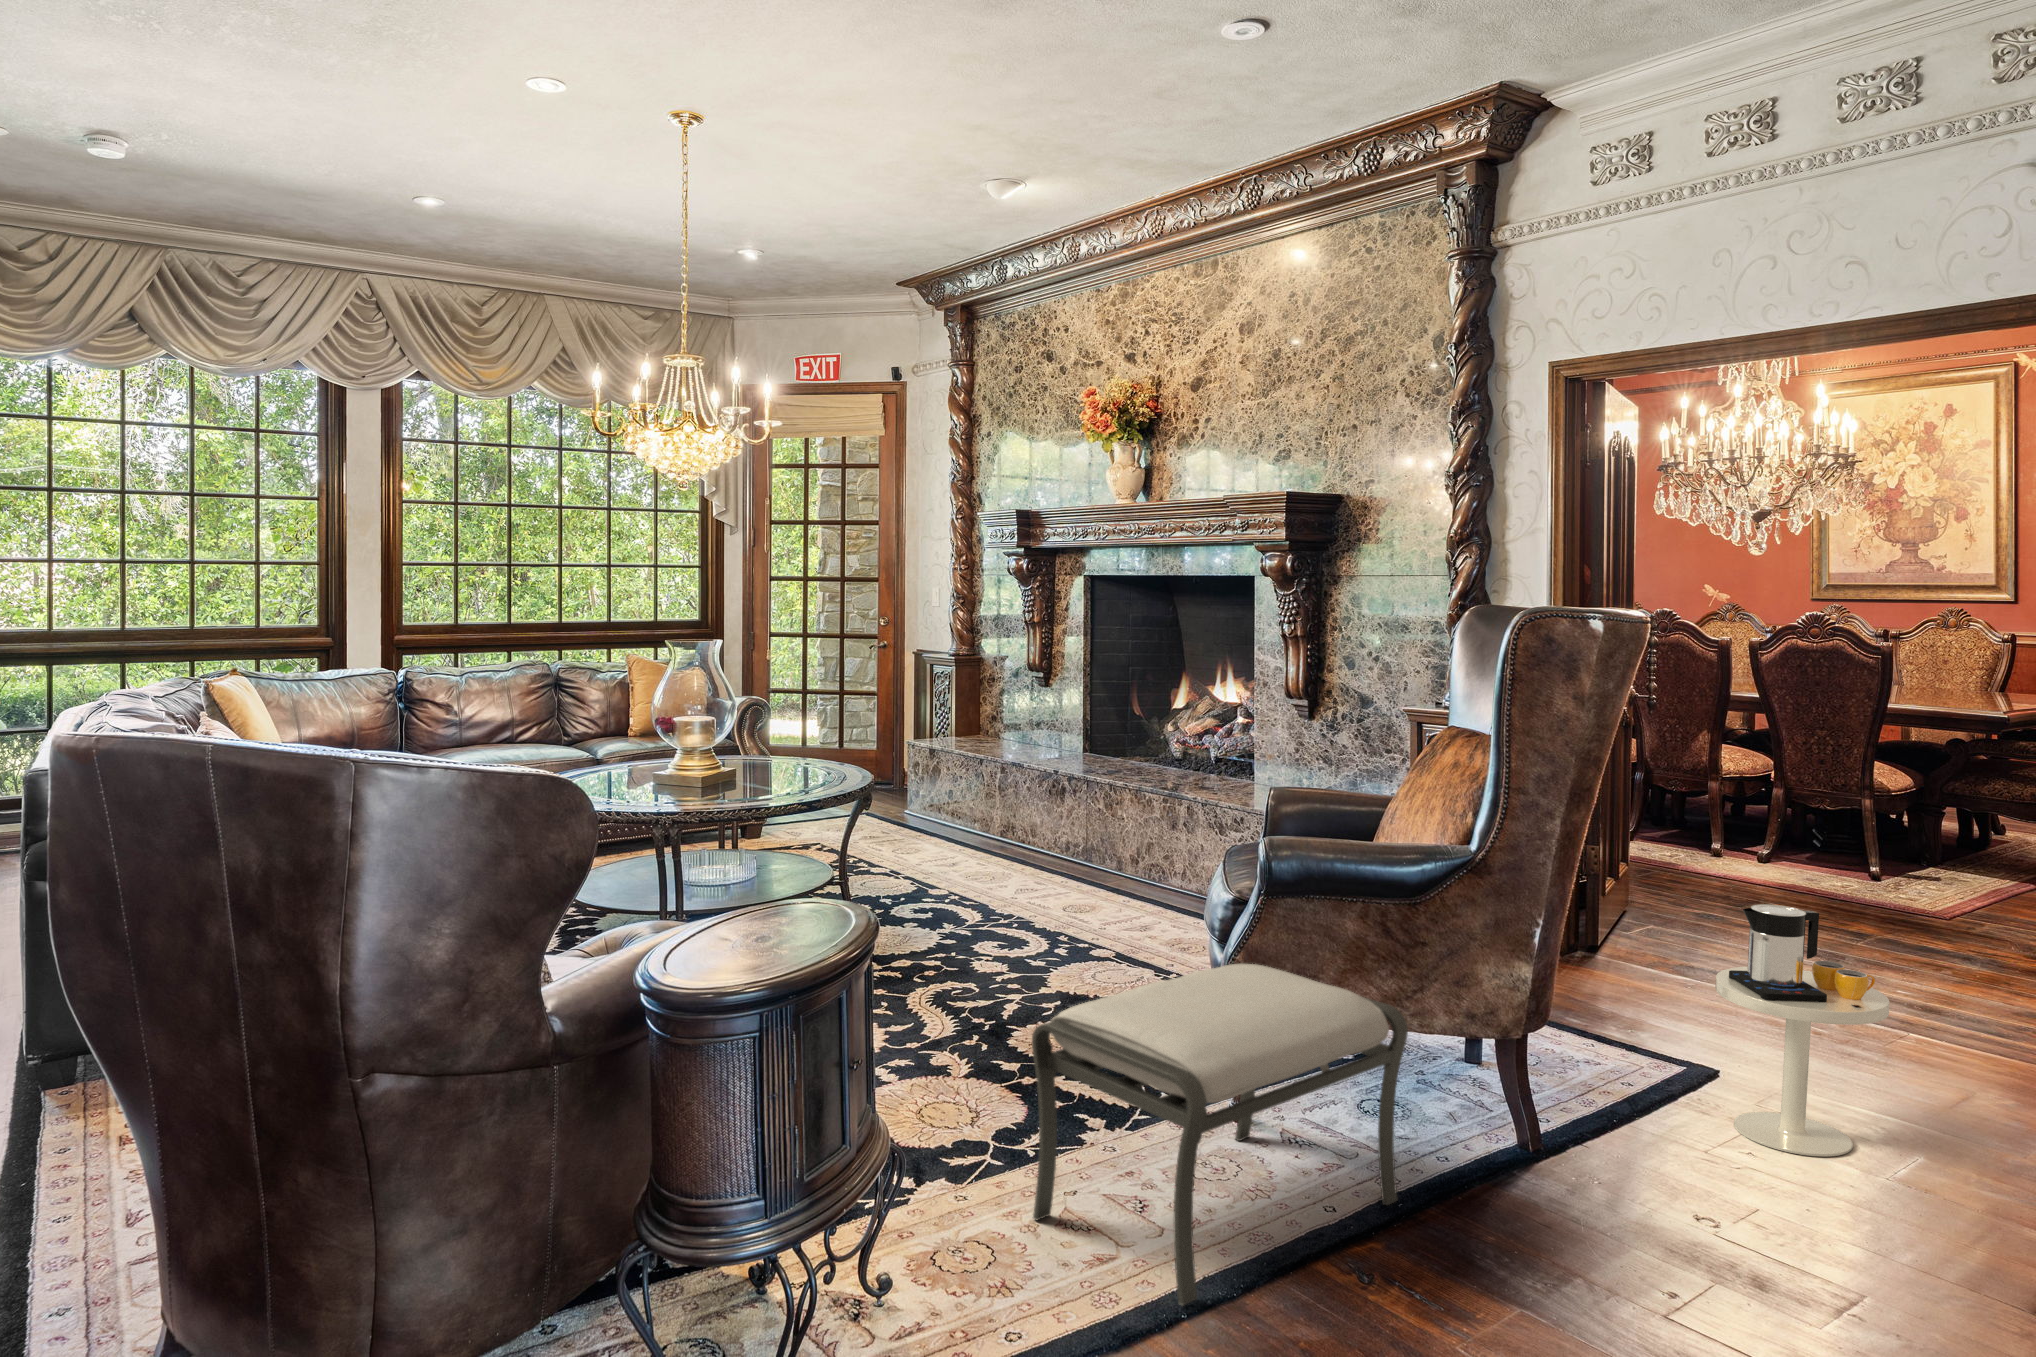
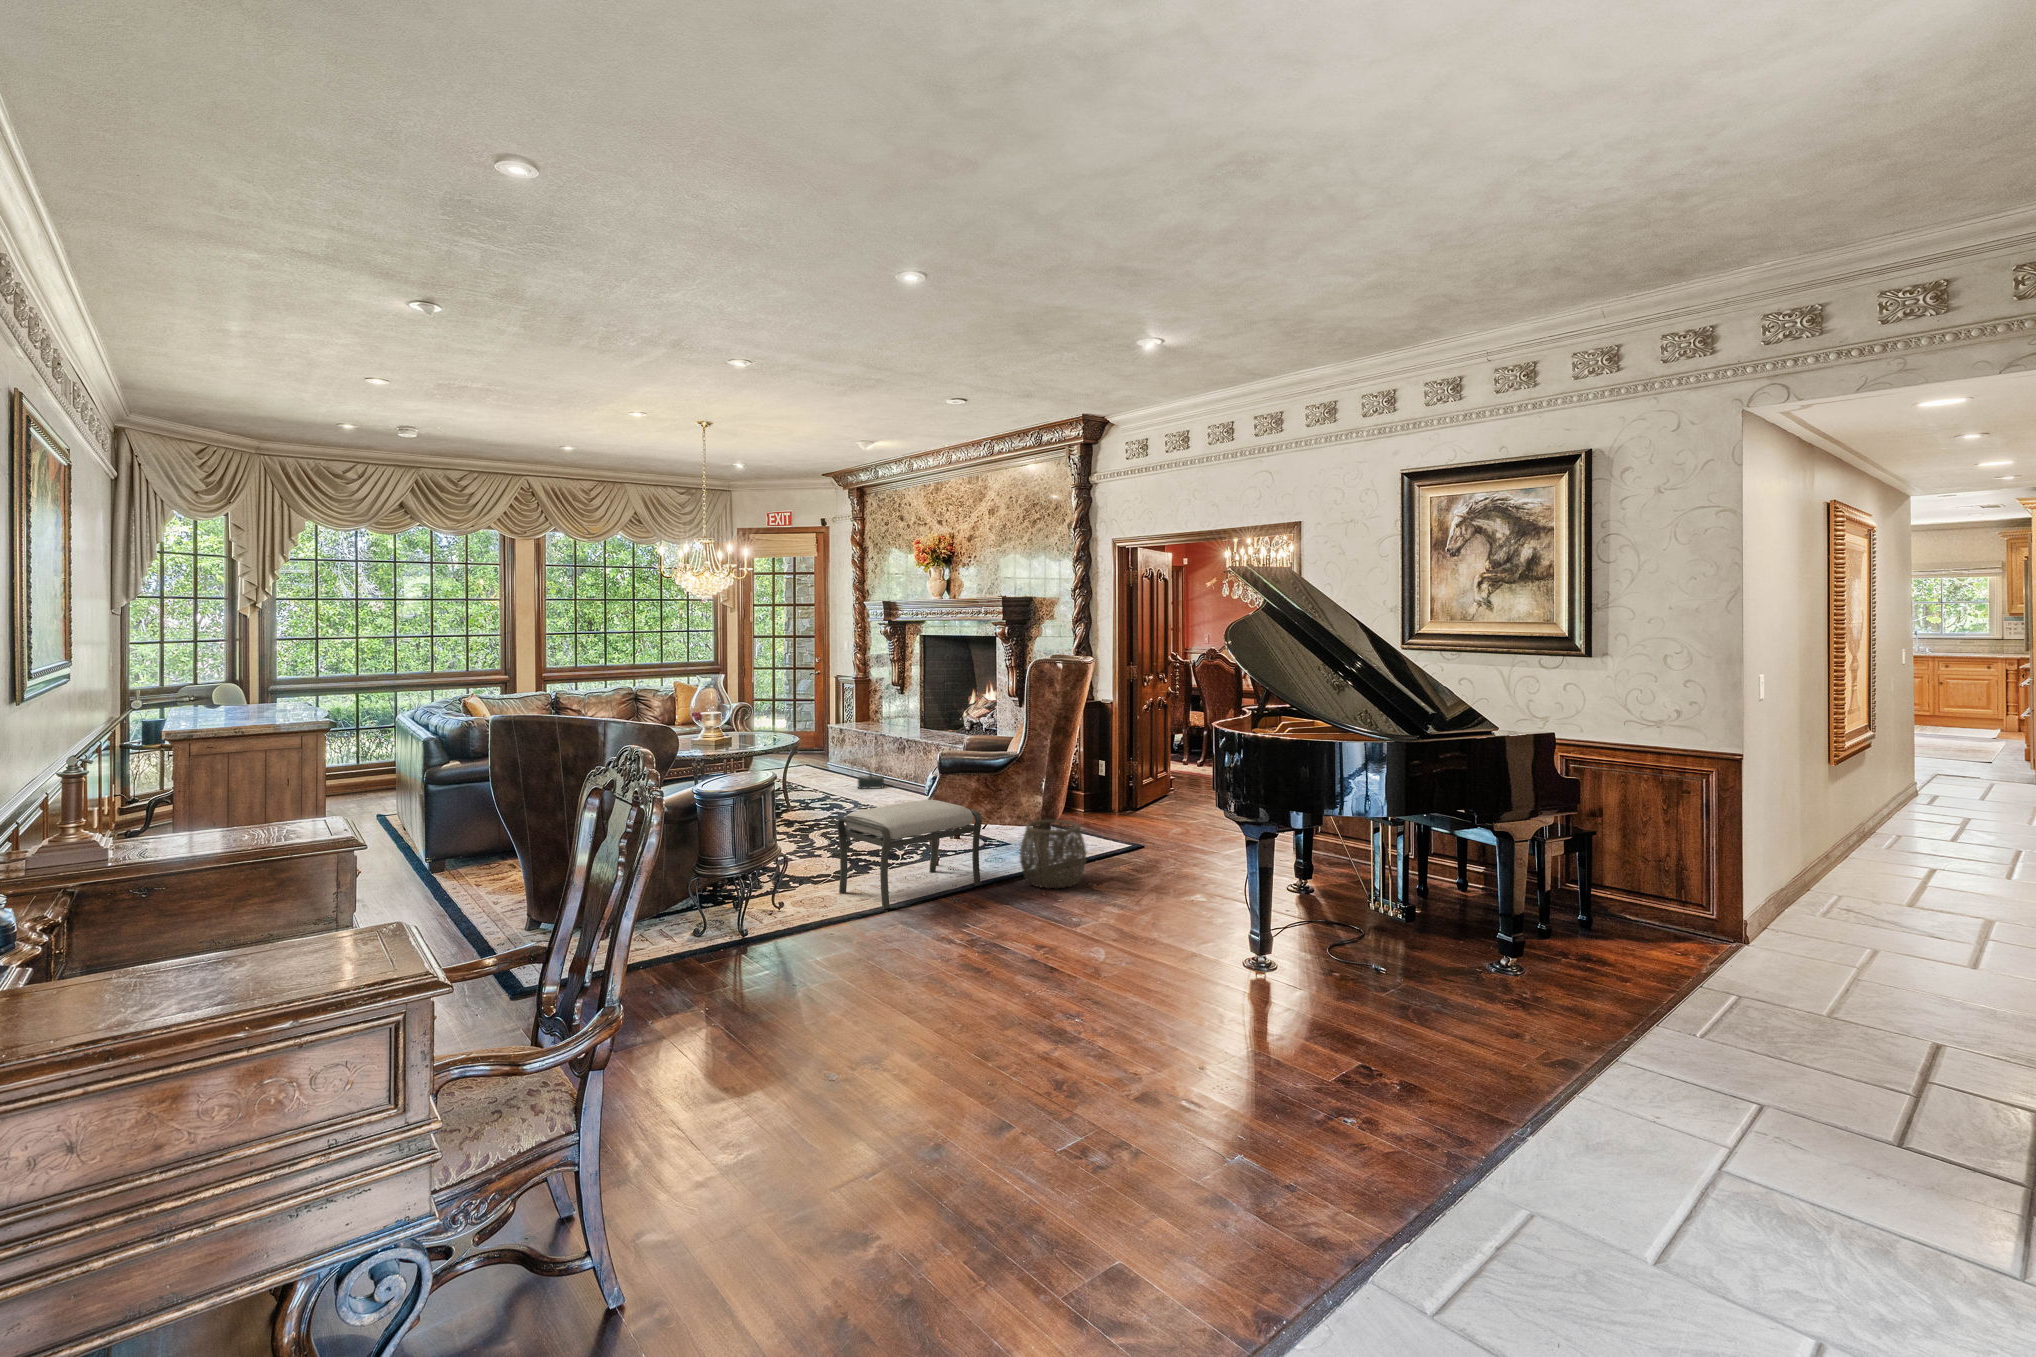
decorative plant: none [952,797,1038,871] -> present [849,752,887,789]
side table: present [1715,904,1890,1157] -> none [1124,774,1183,870]
woven basket: none [1494,1025,1688,1229] -> present [1020,820,1086,888]

